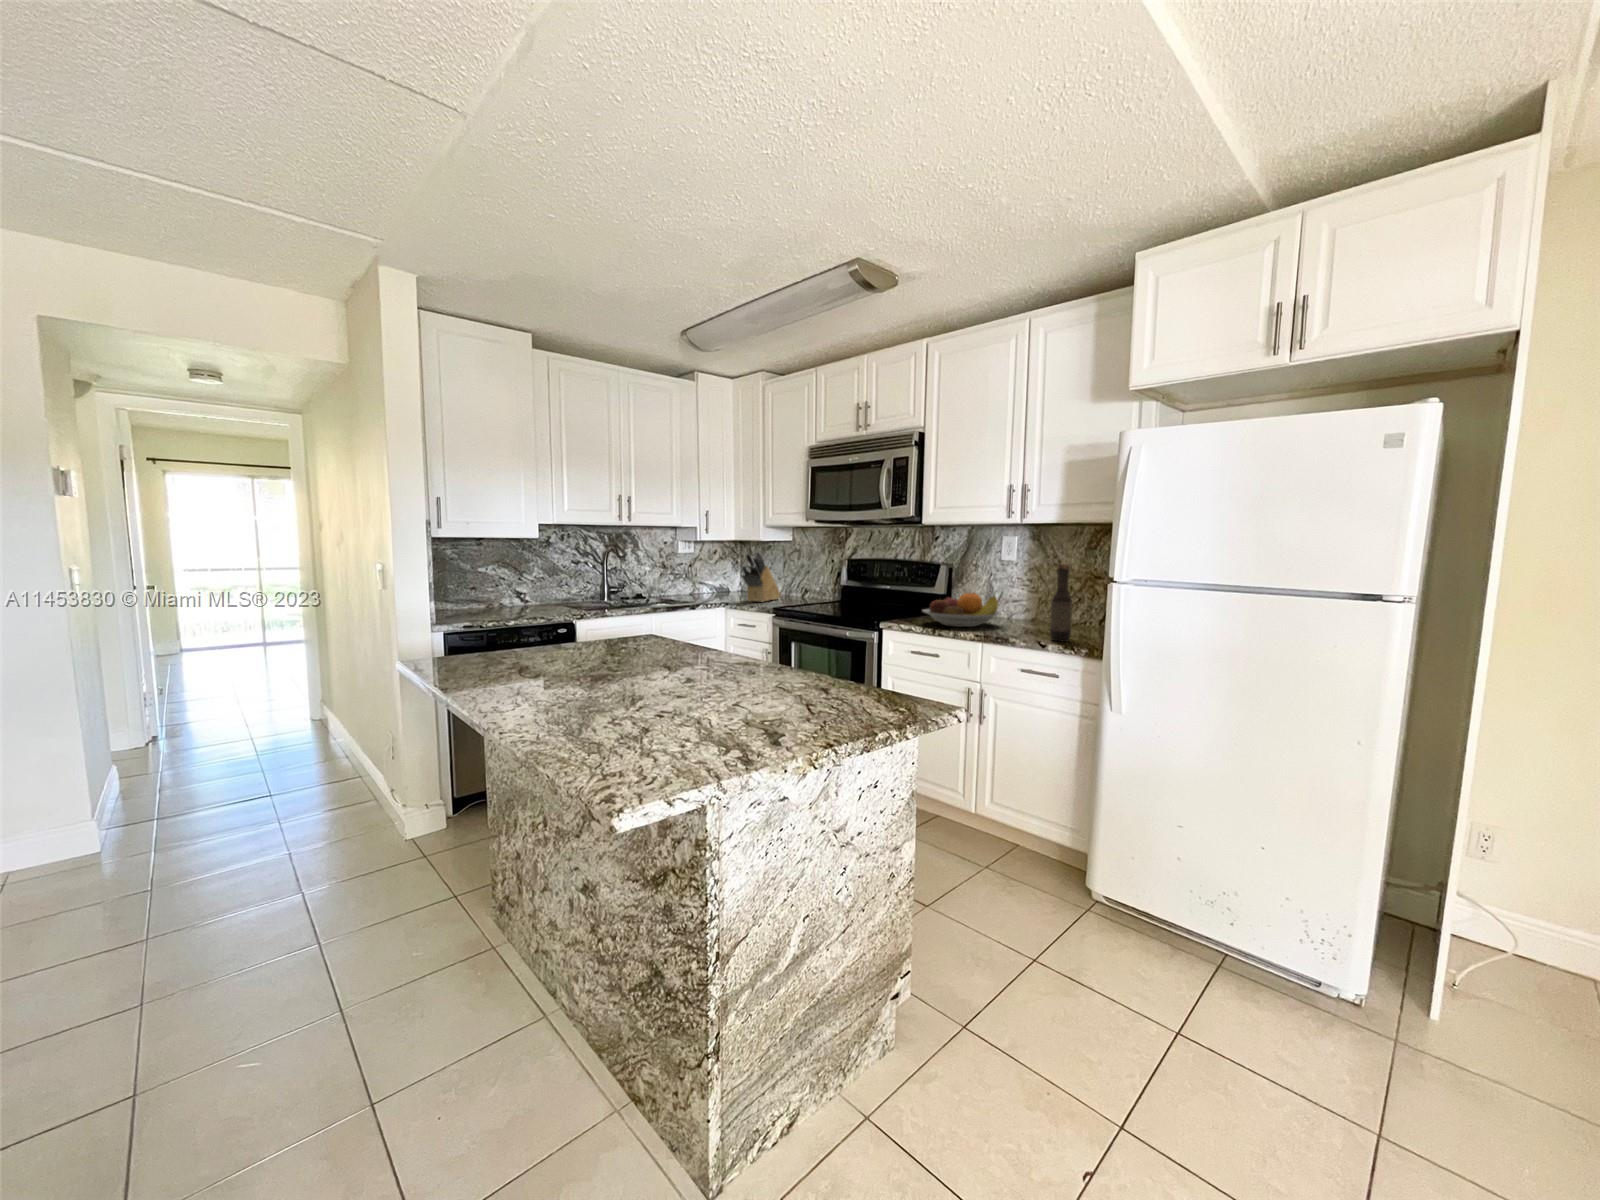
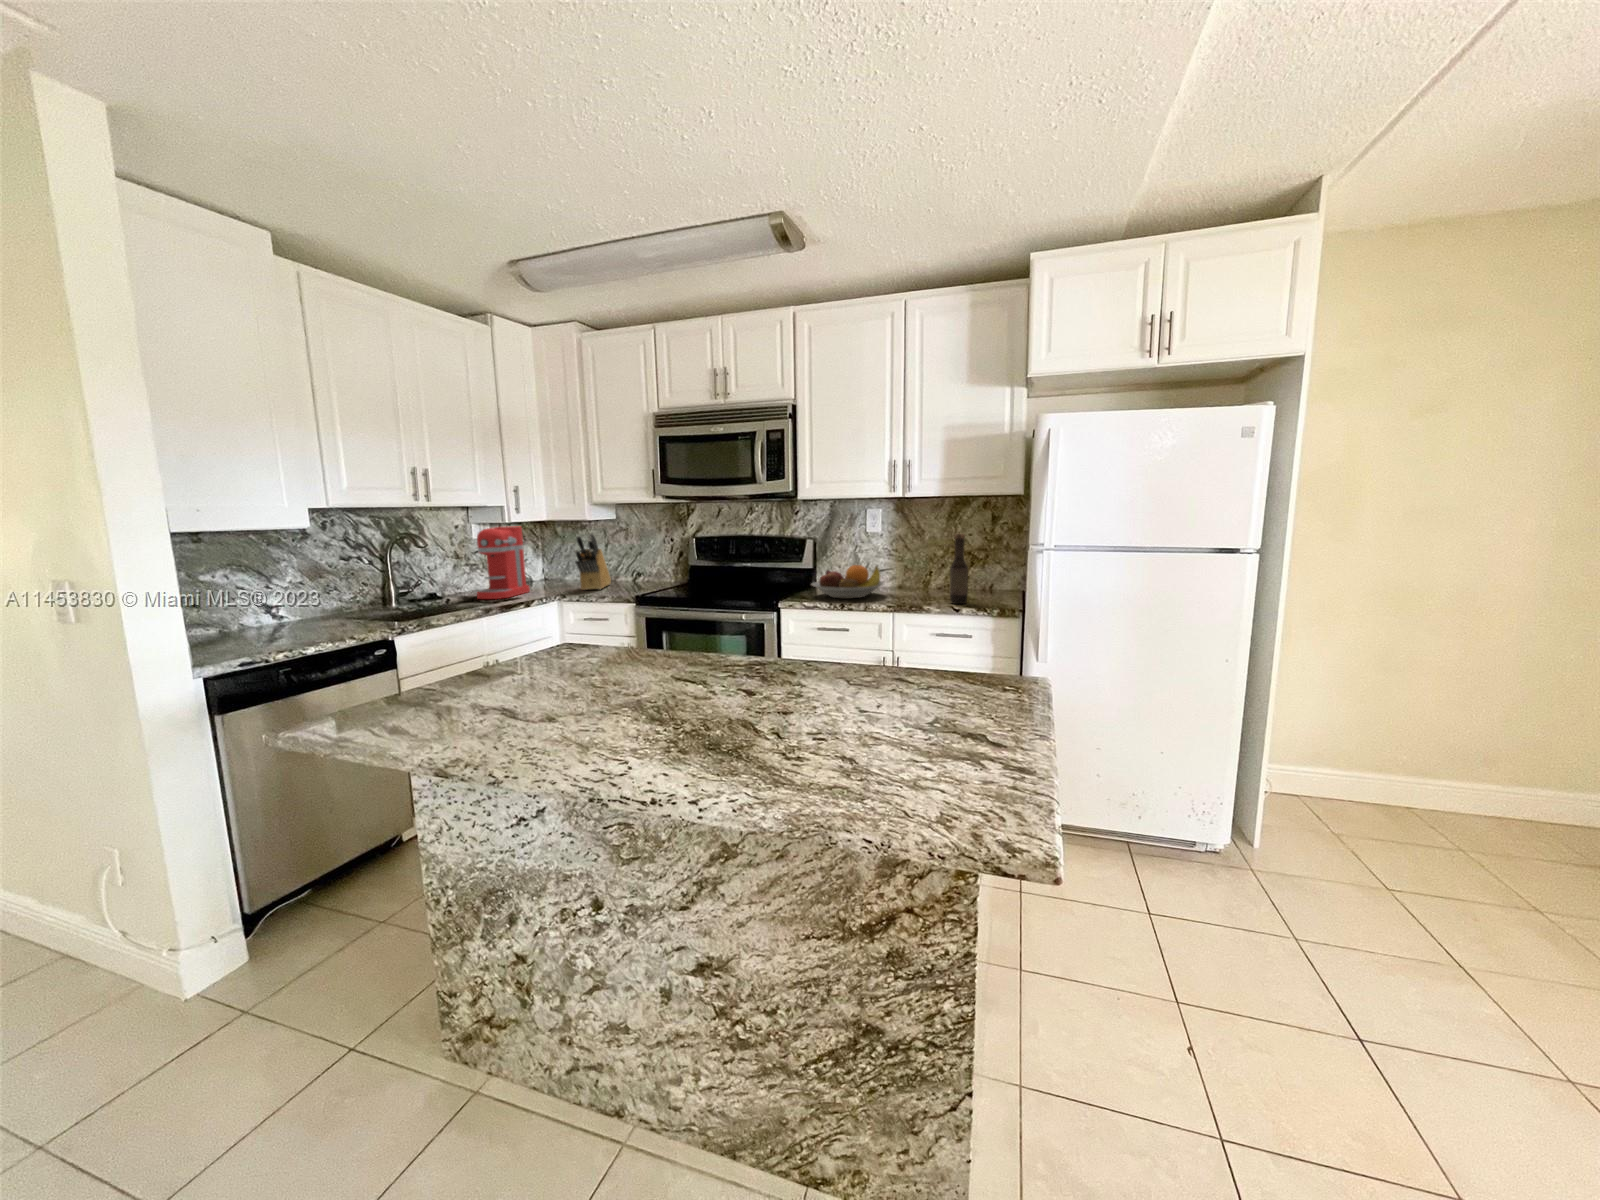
coffee maker: none [666,544,711,602] -> present [477,527,530,599]

